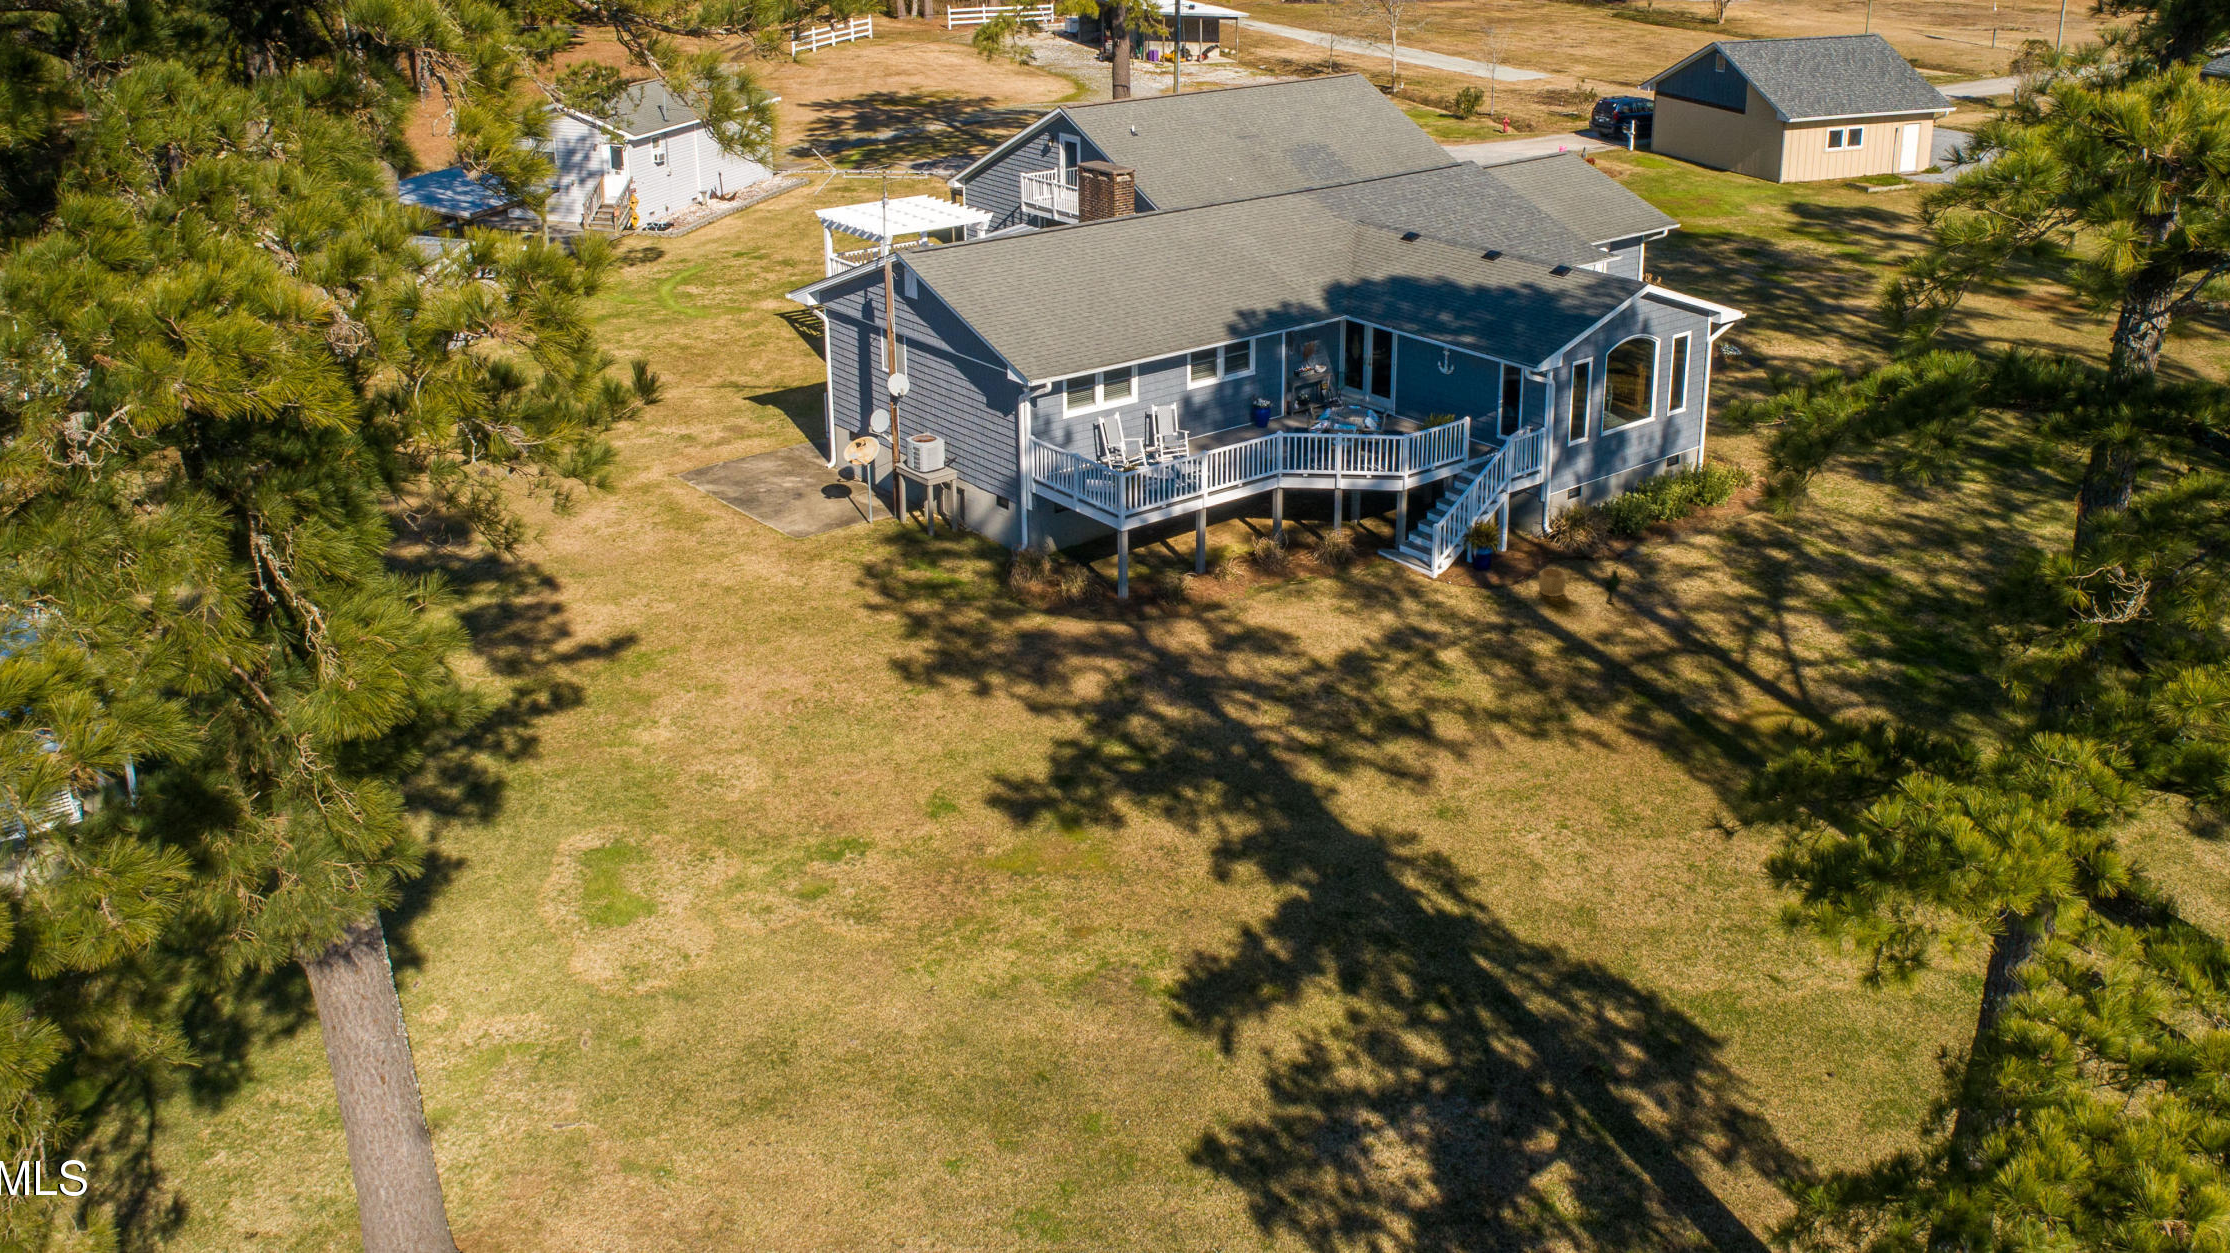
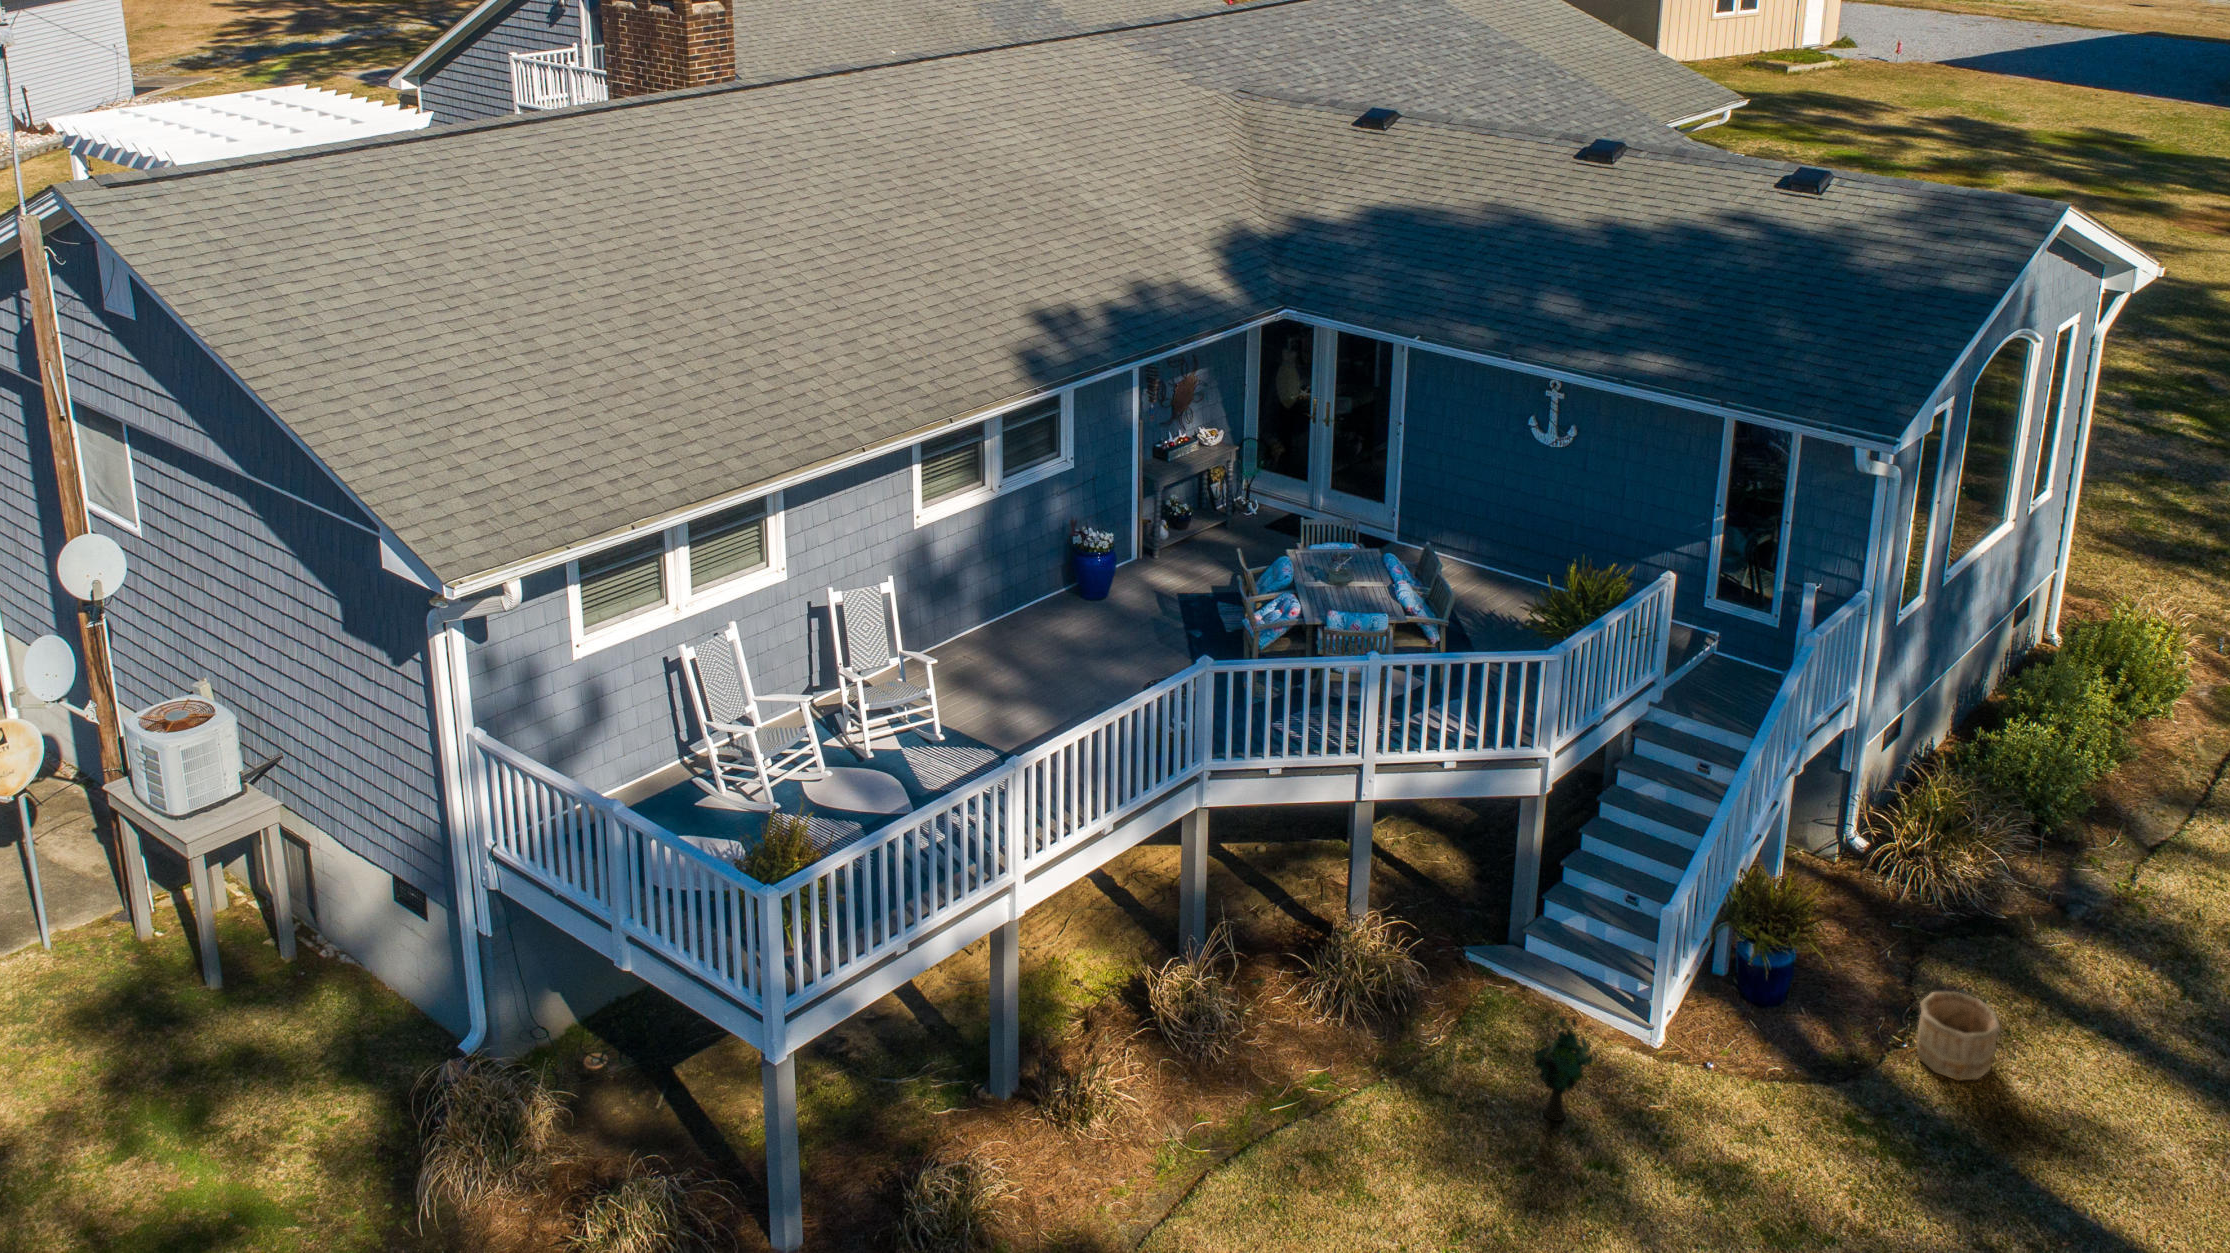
decorative plant: present [1603,566,1623,604] -> present [1531,1017,1593,1121]

